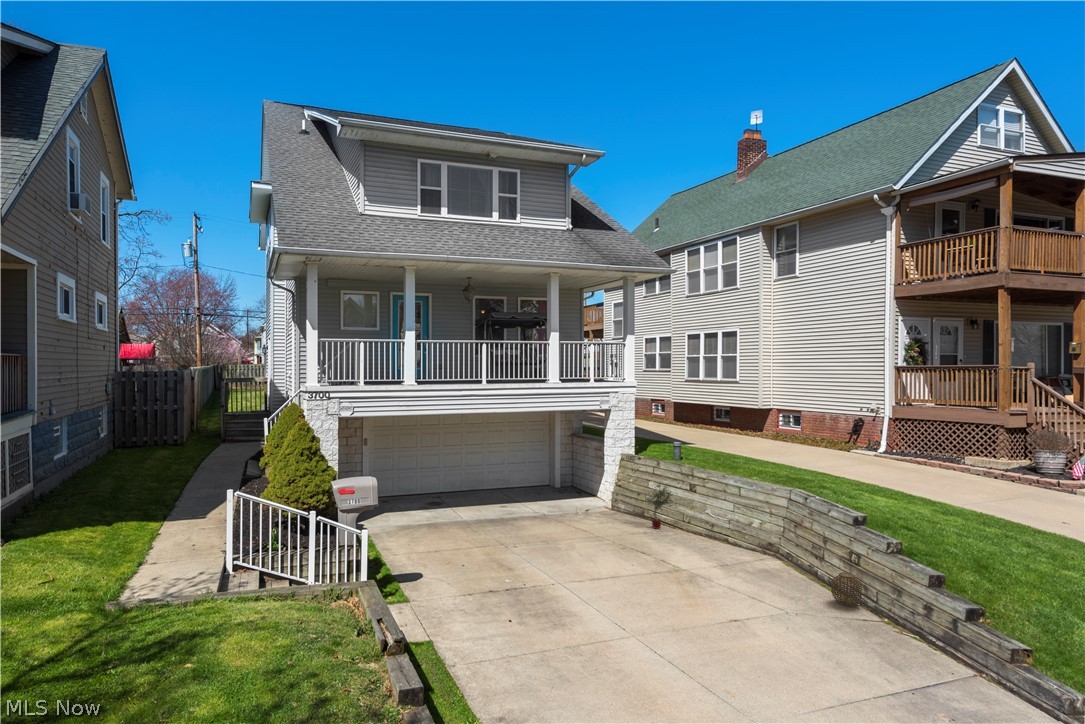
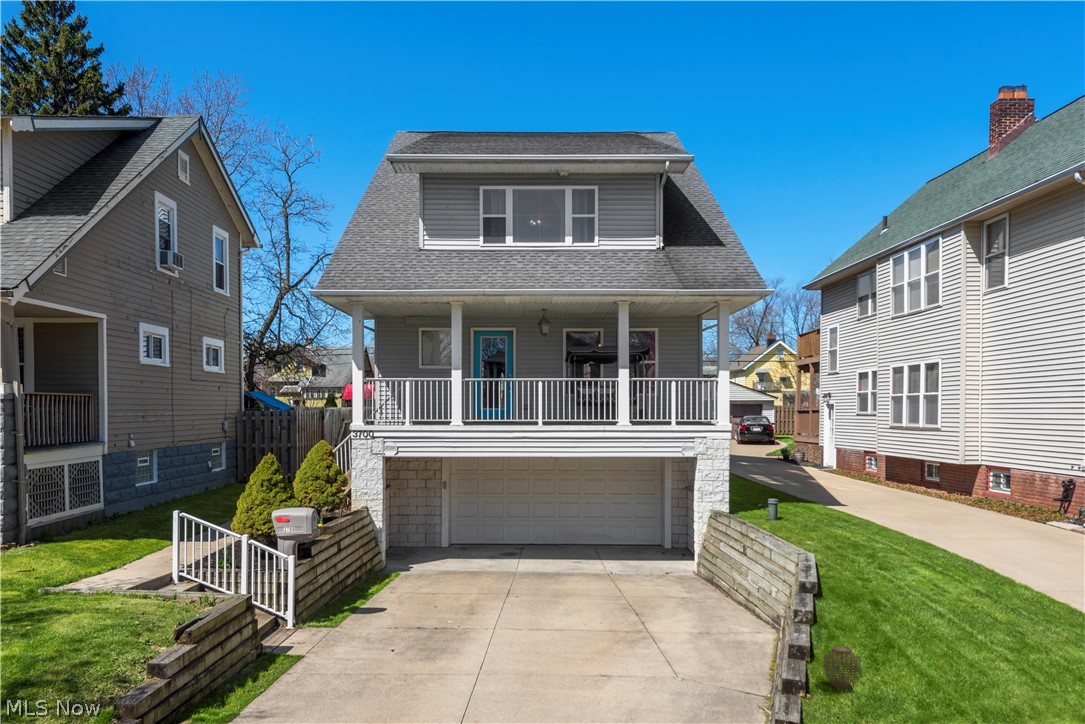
potted tree: present [647,483,672,529] -> none [708,539,739,595]

